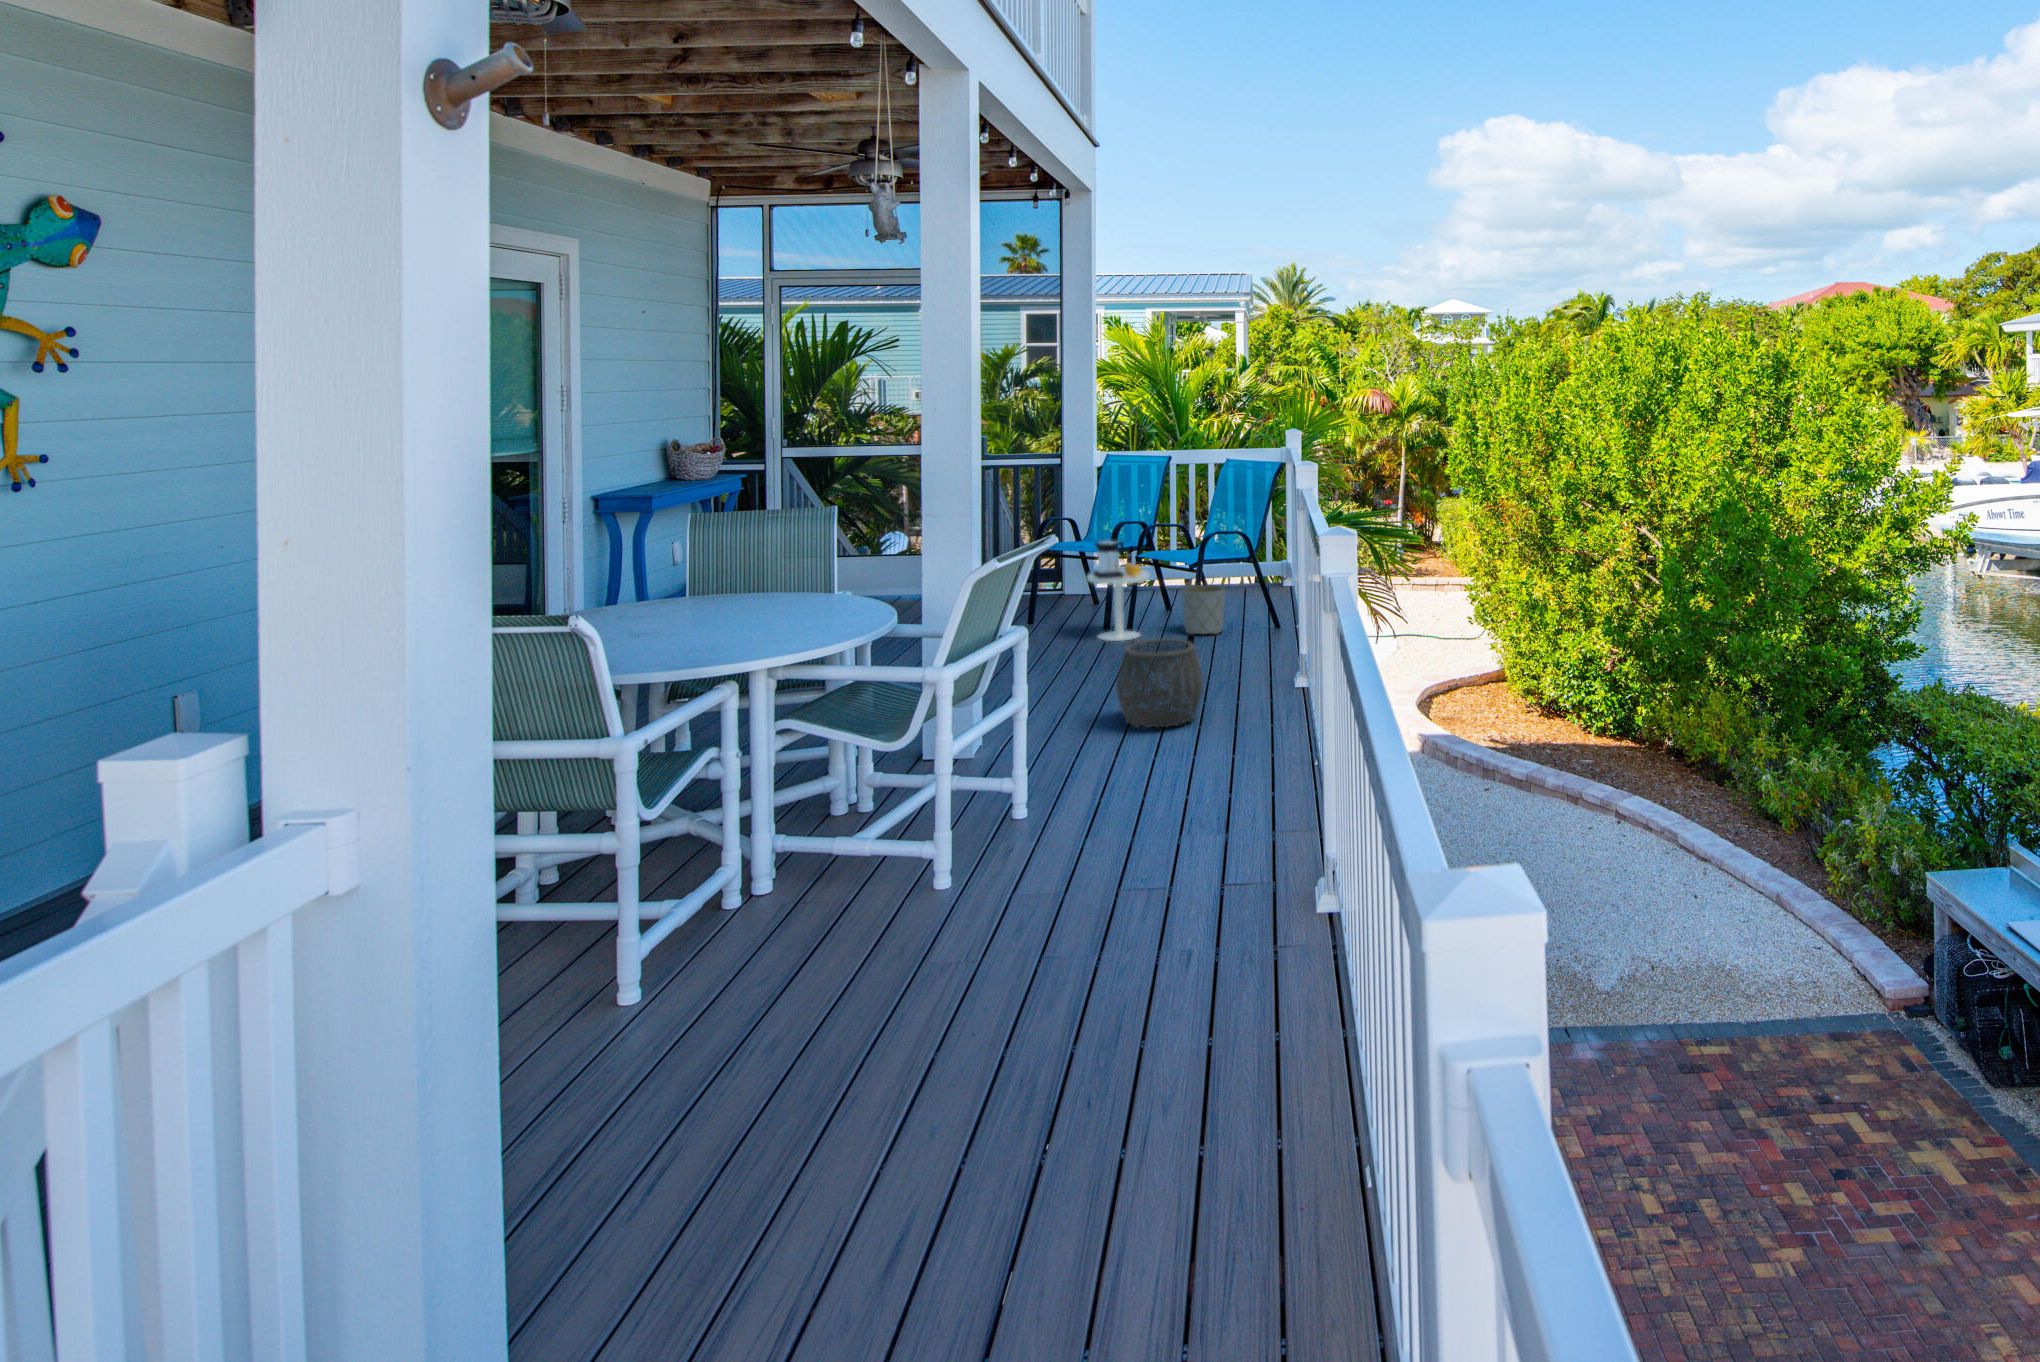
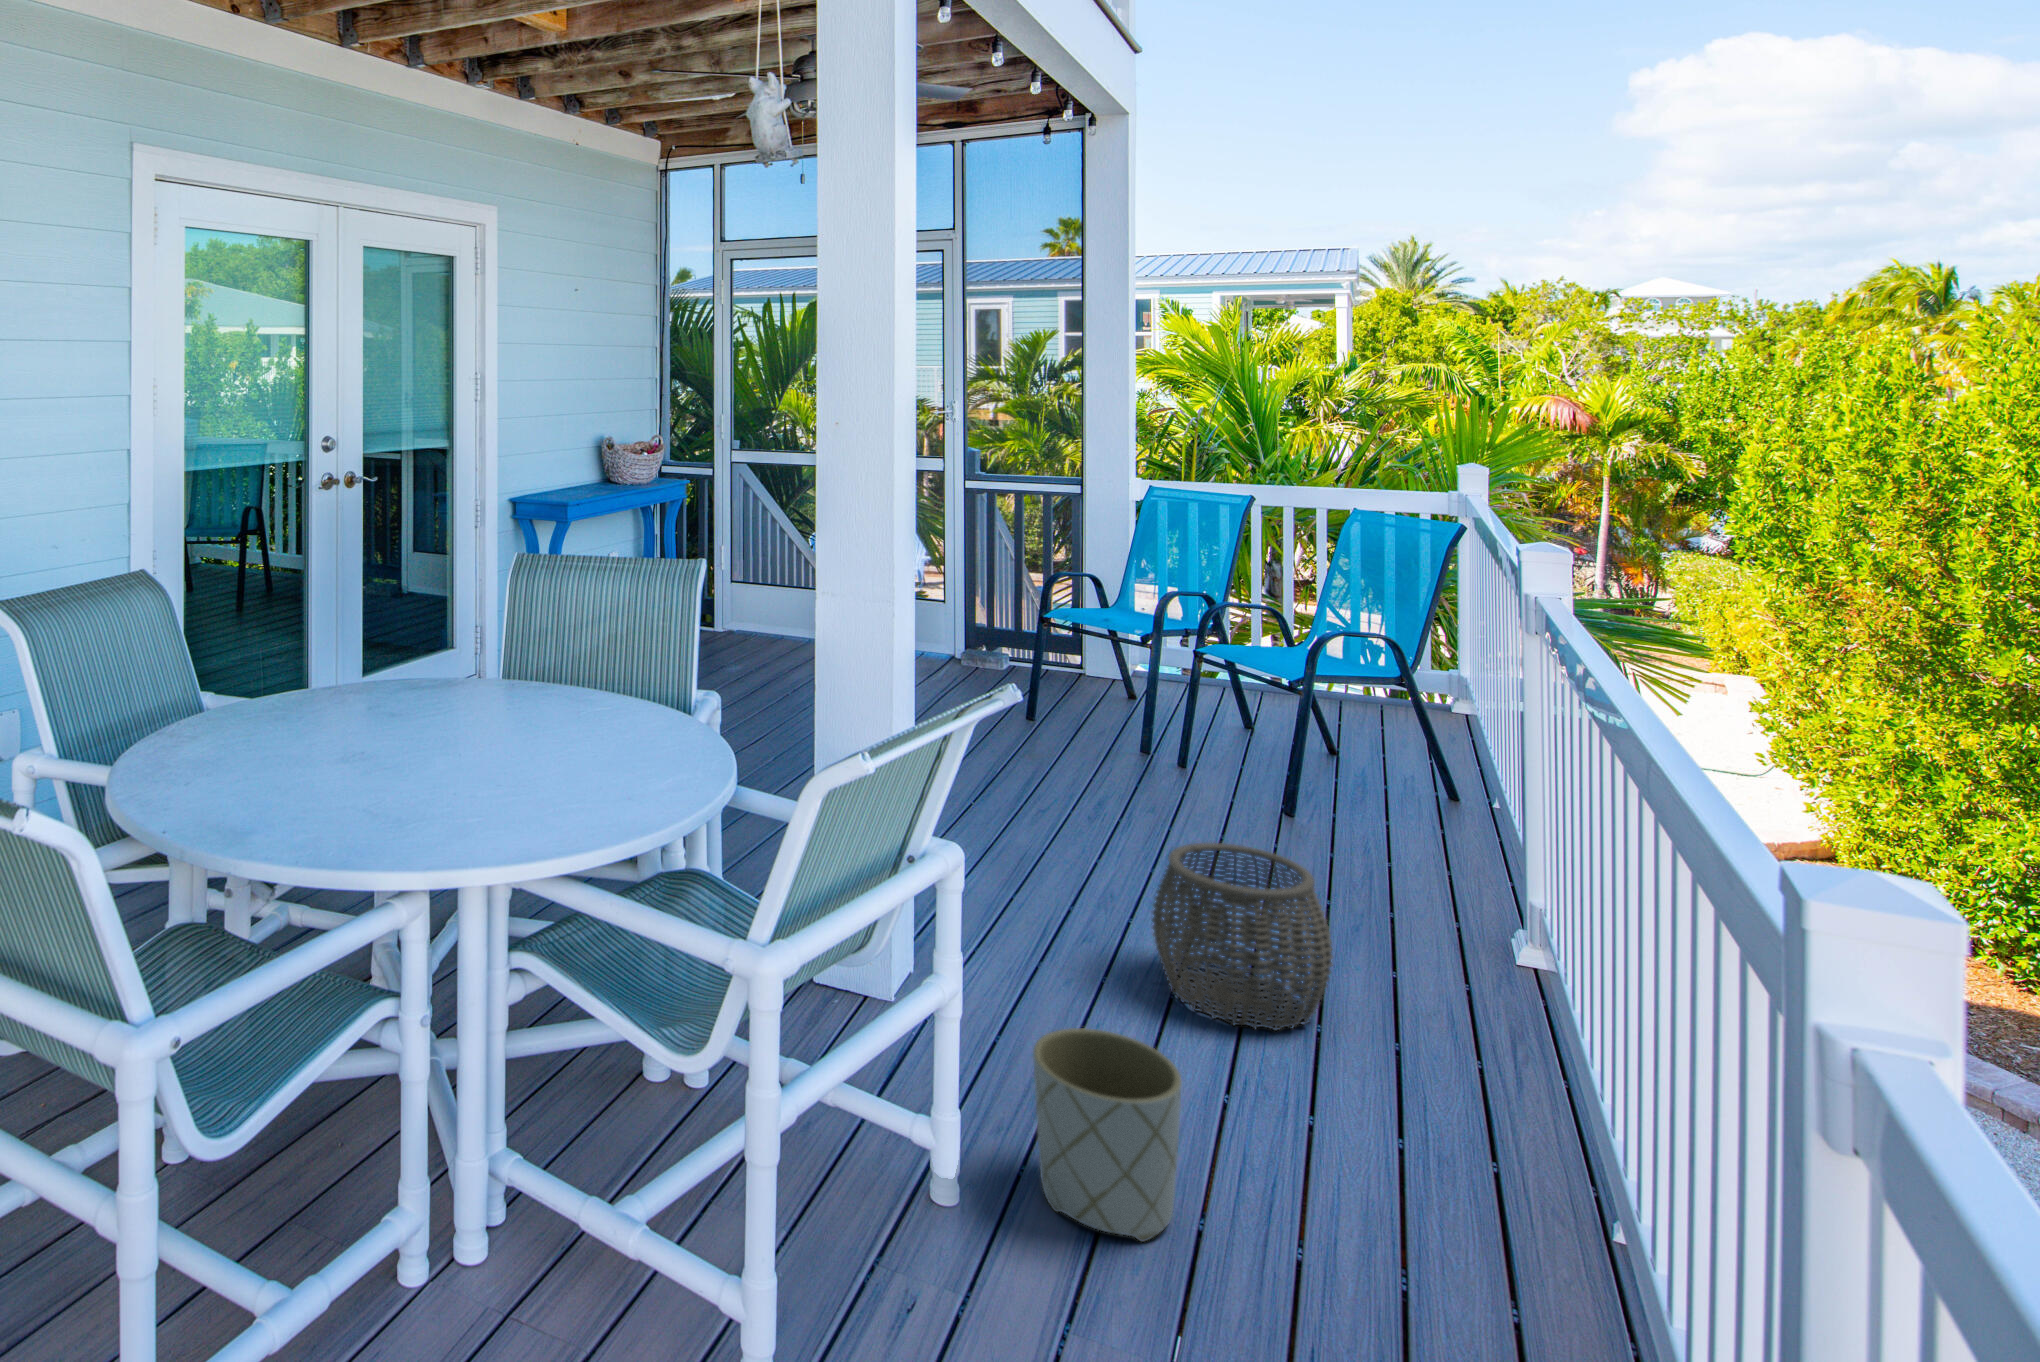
side table: present [1087,541,1150,641] -> none [1111,624,1217,786]
planter: present [1182,585,1225,635] -> present [1033,1028,1182,1241]

